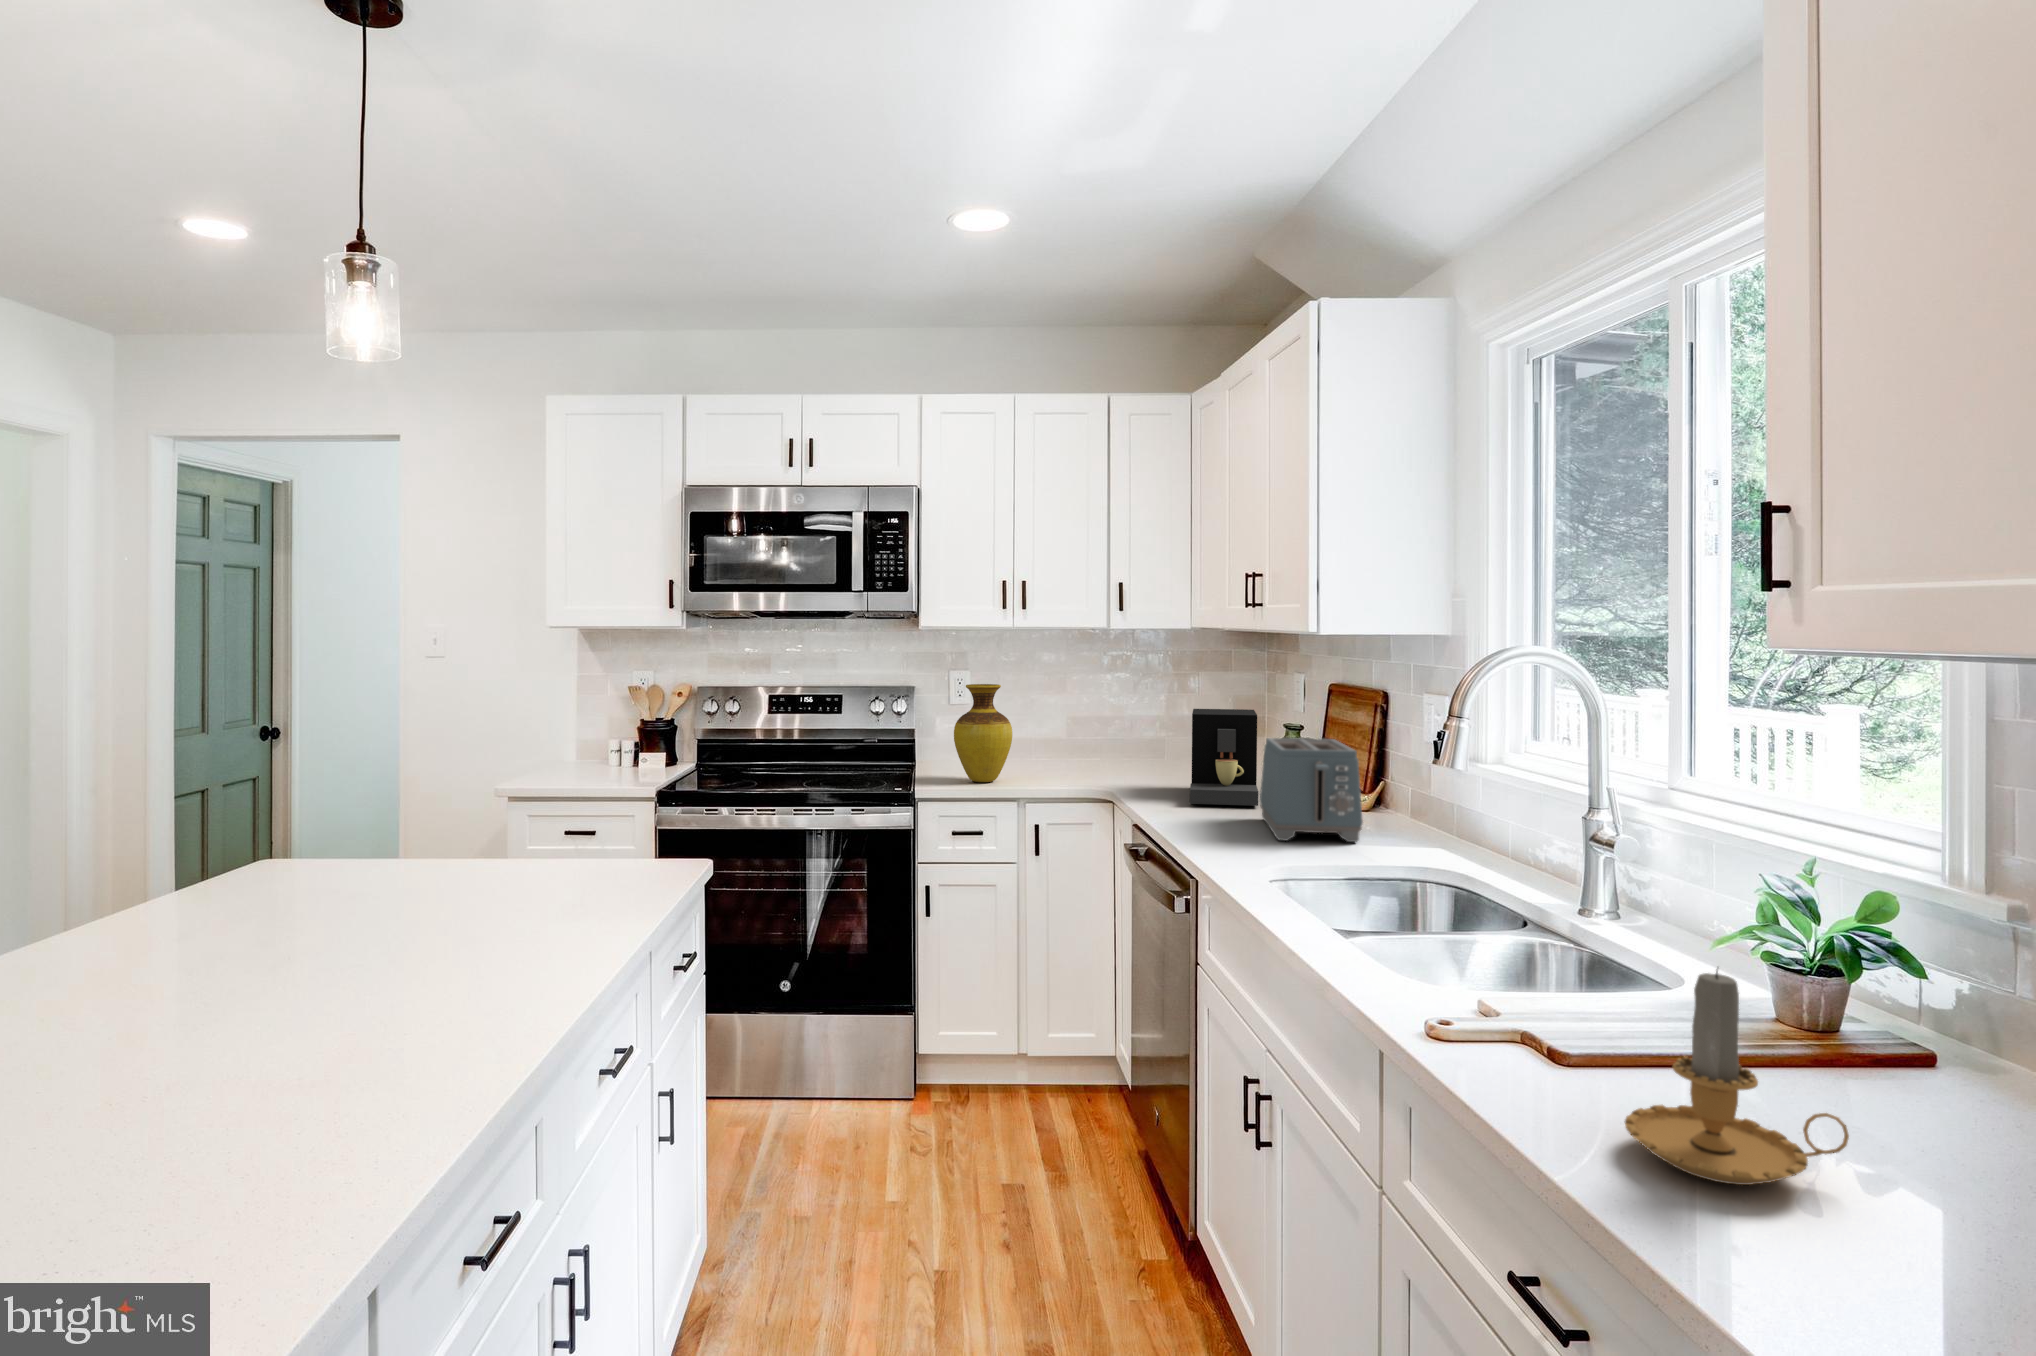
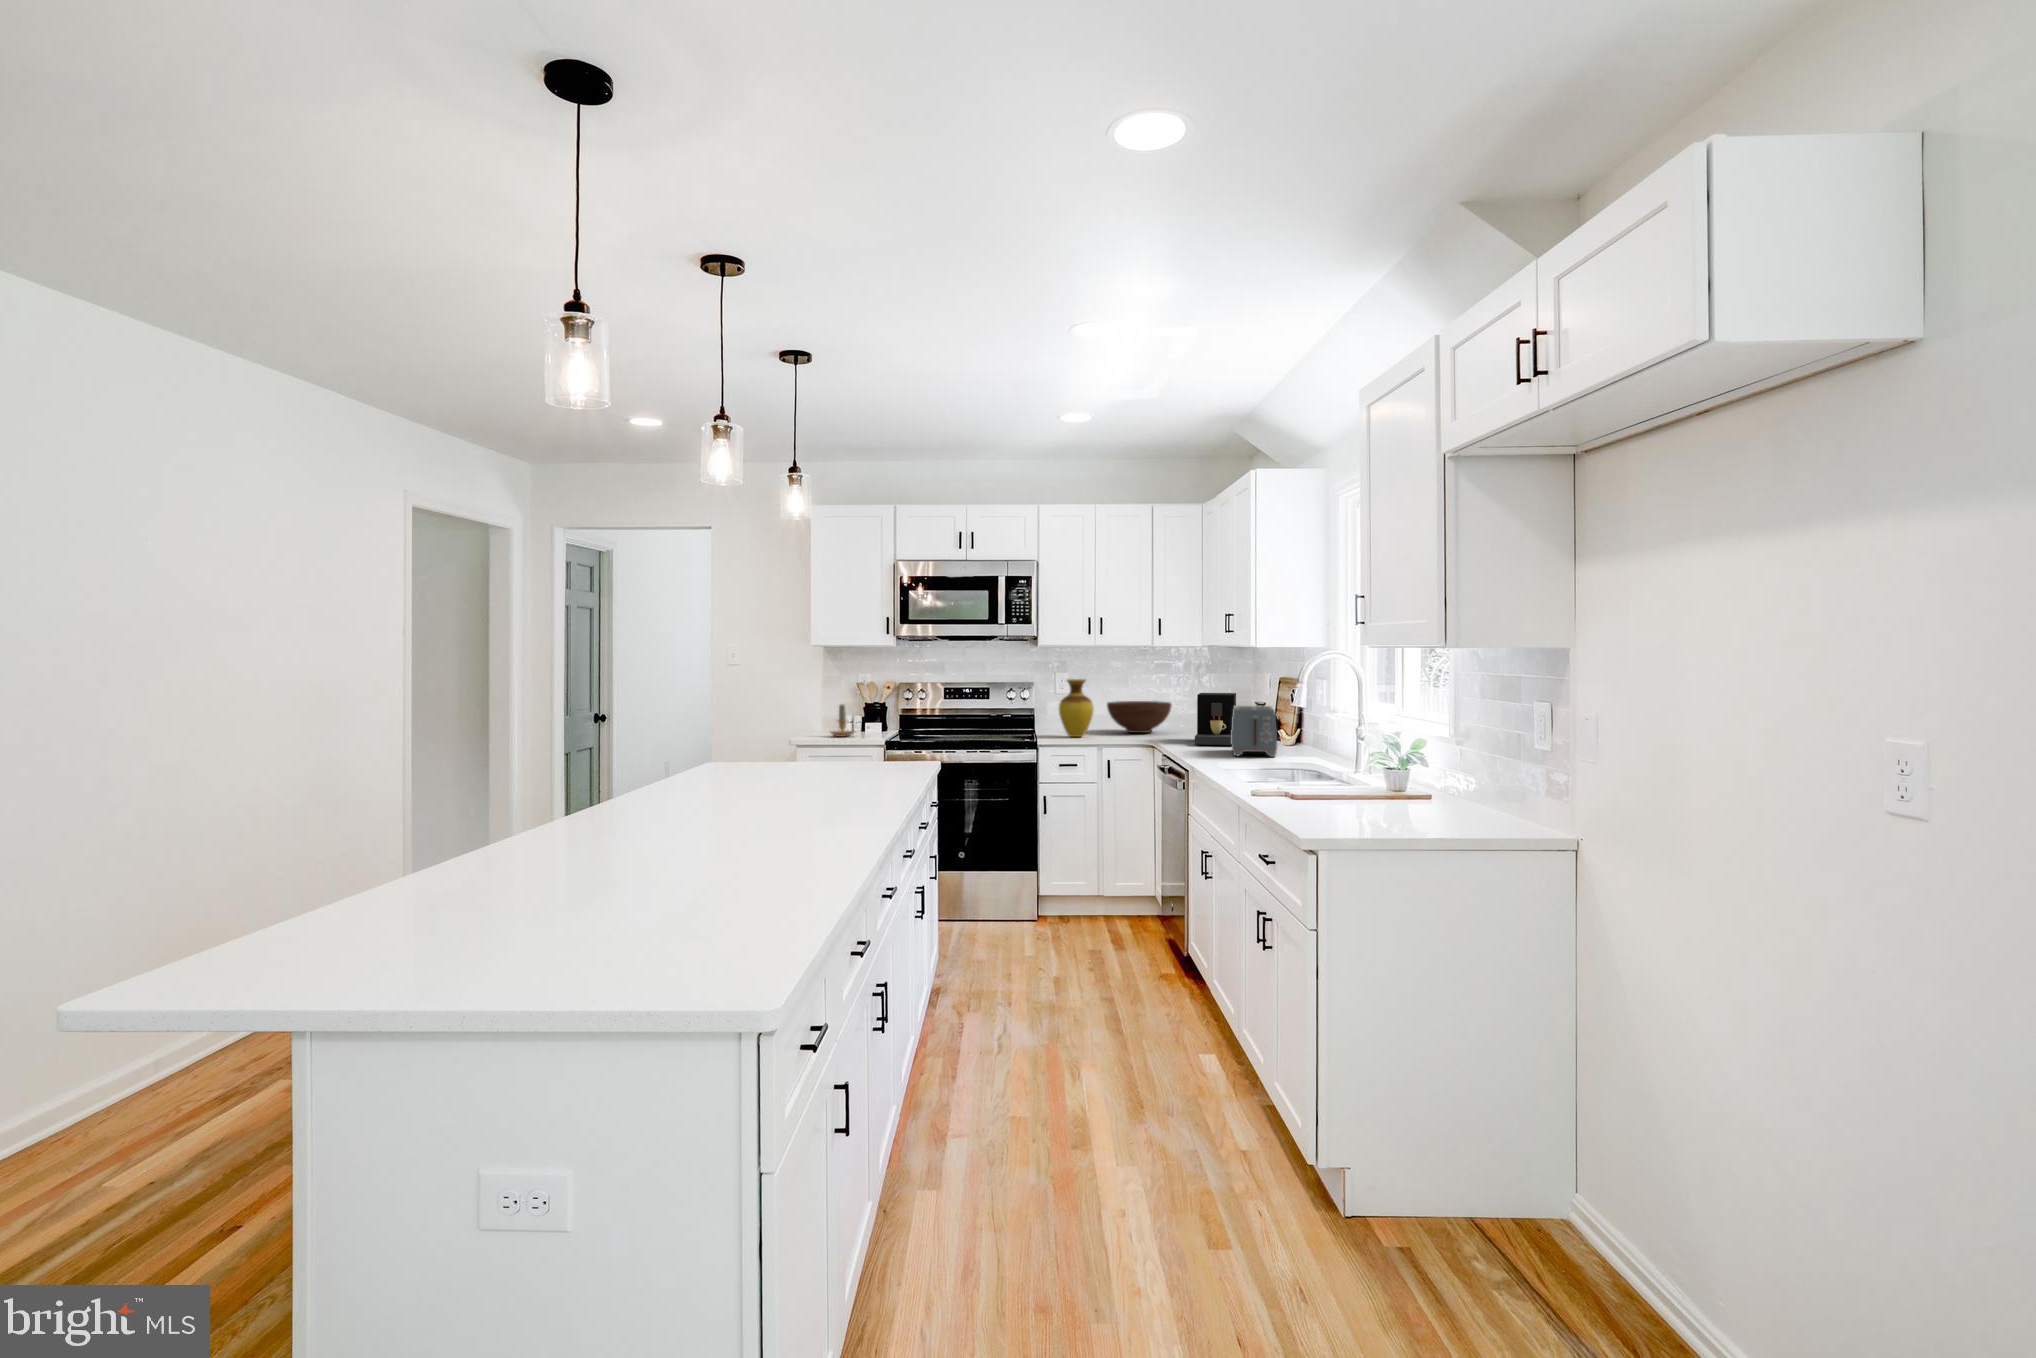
fruit bowl: none [1035,718,1140,772] -> present [1107,701,1171,733]
candle: present [1625,970,1849,1185] -> present [831,704,854,737]

